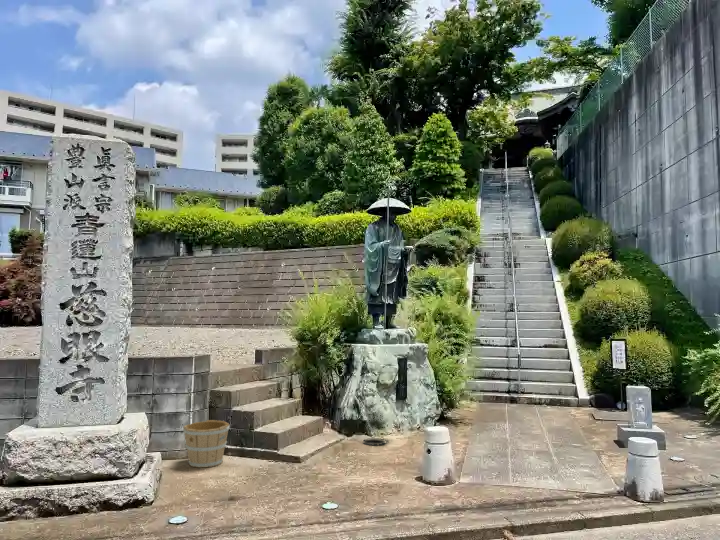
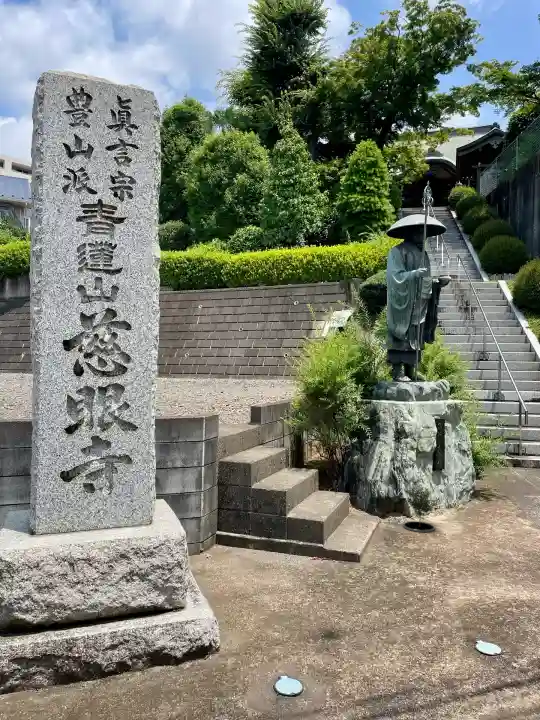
wooden bucket: present [183,420,230,468] -> none [201,504,263,572]

